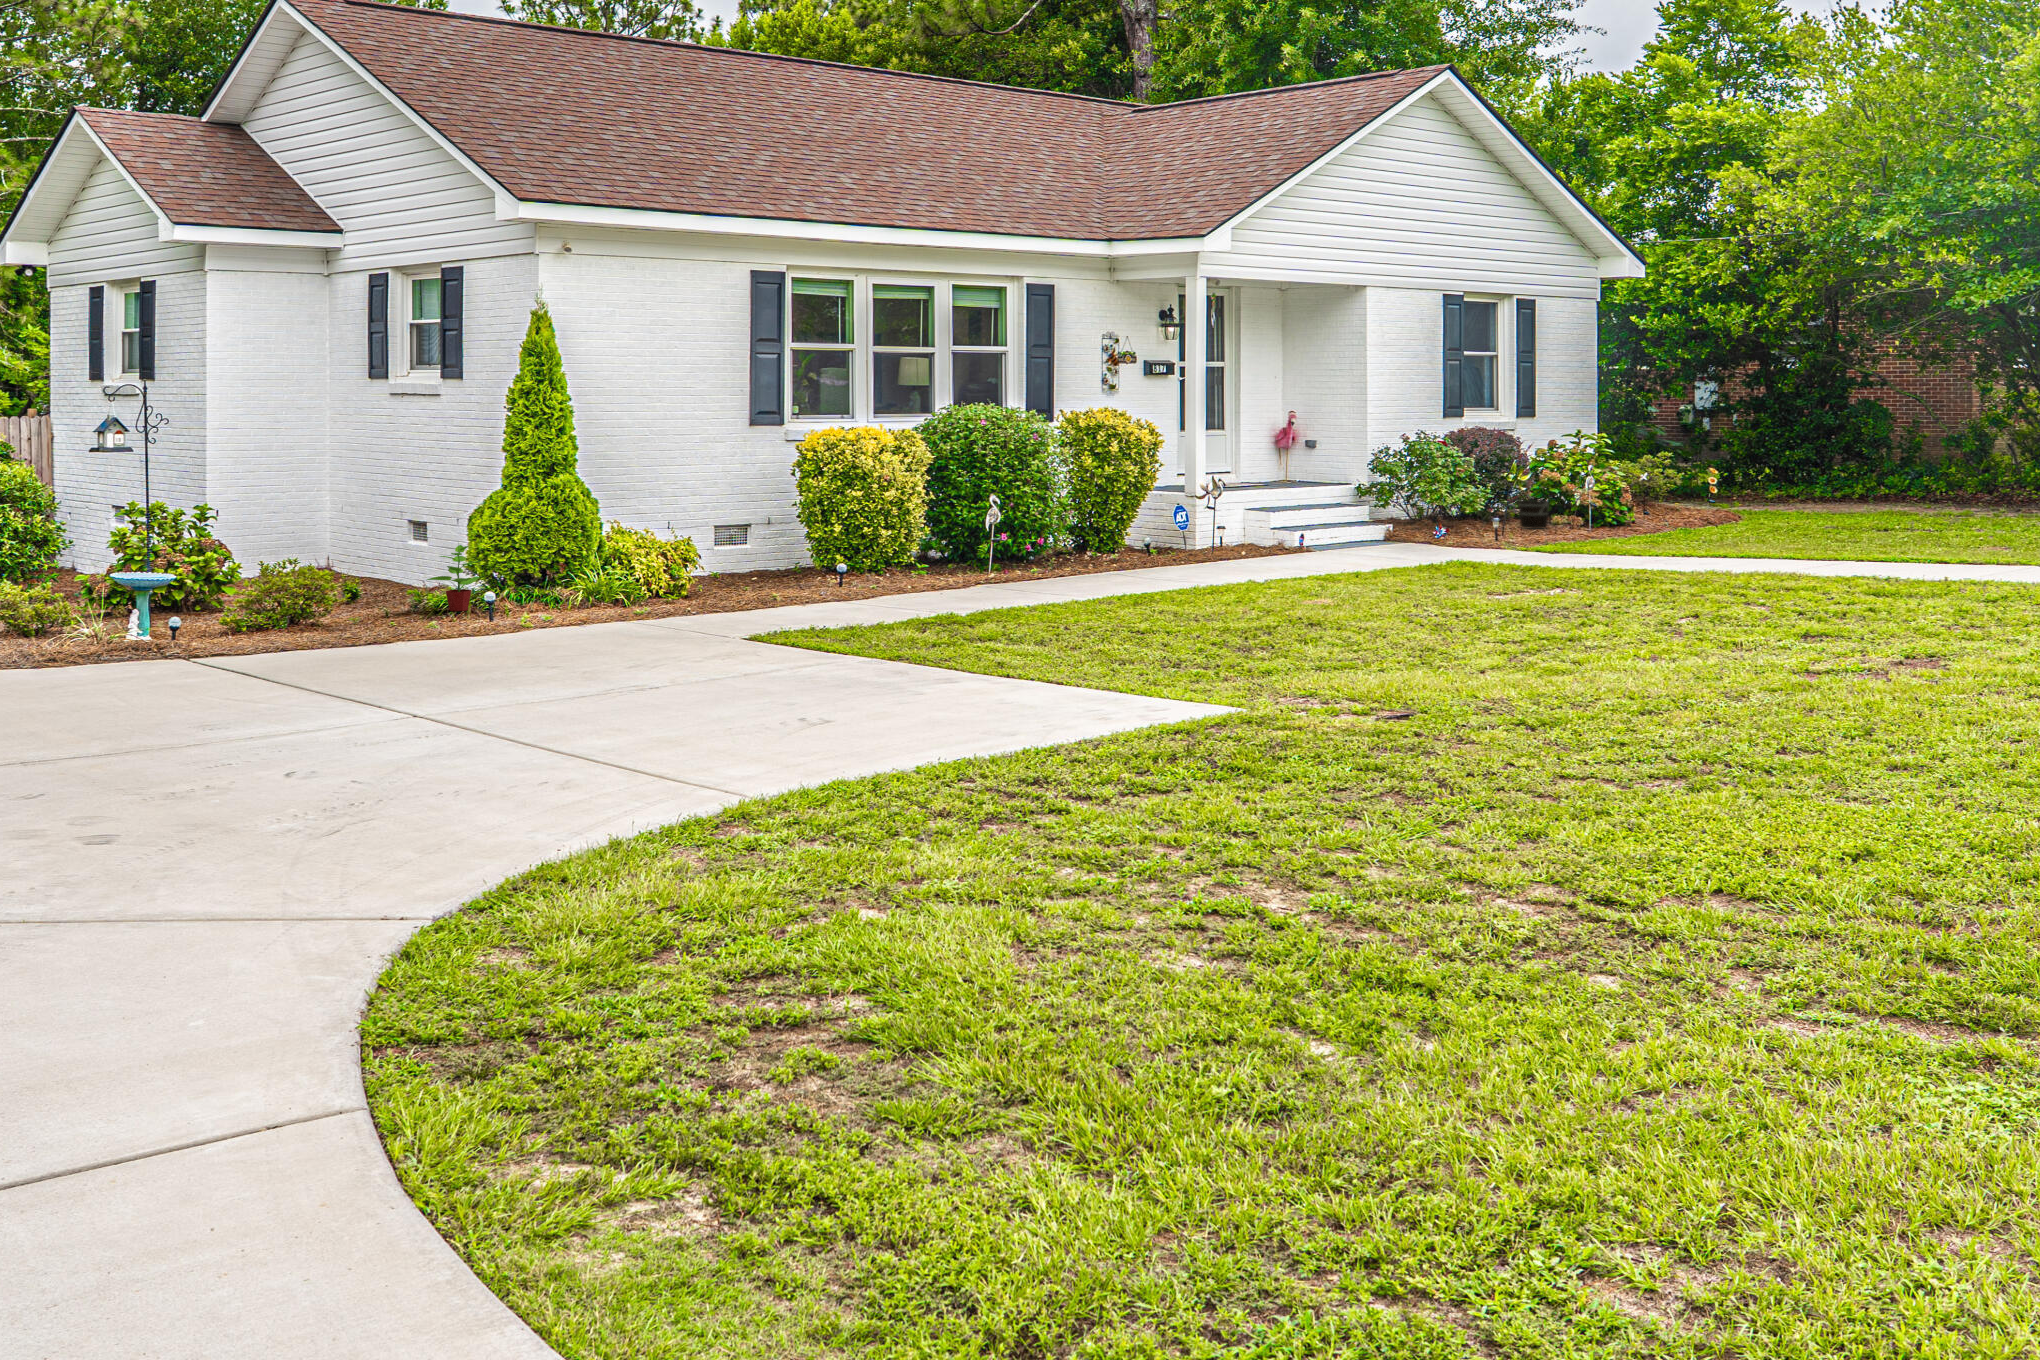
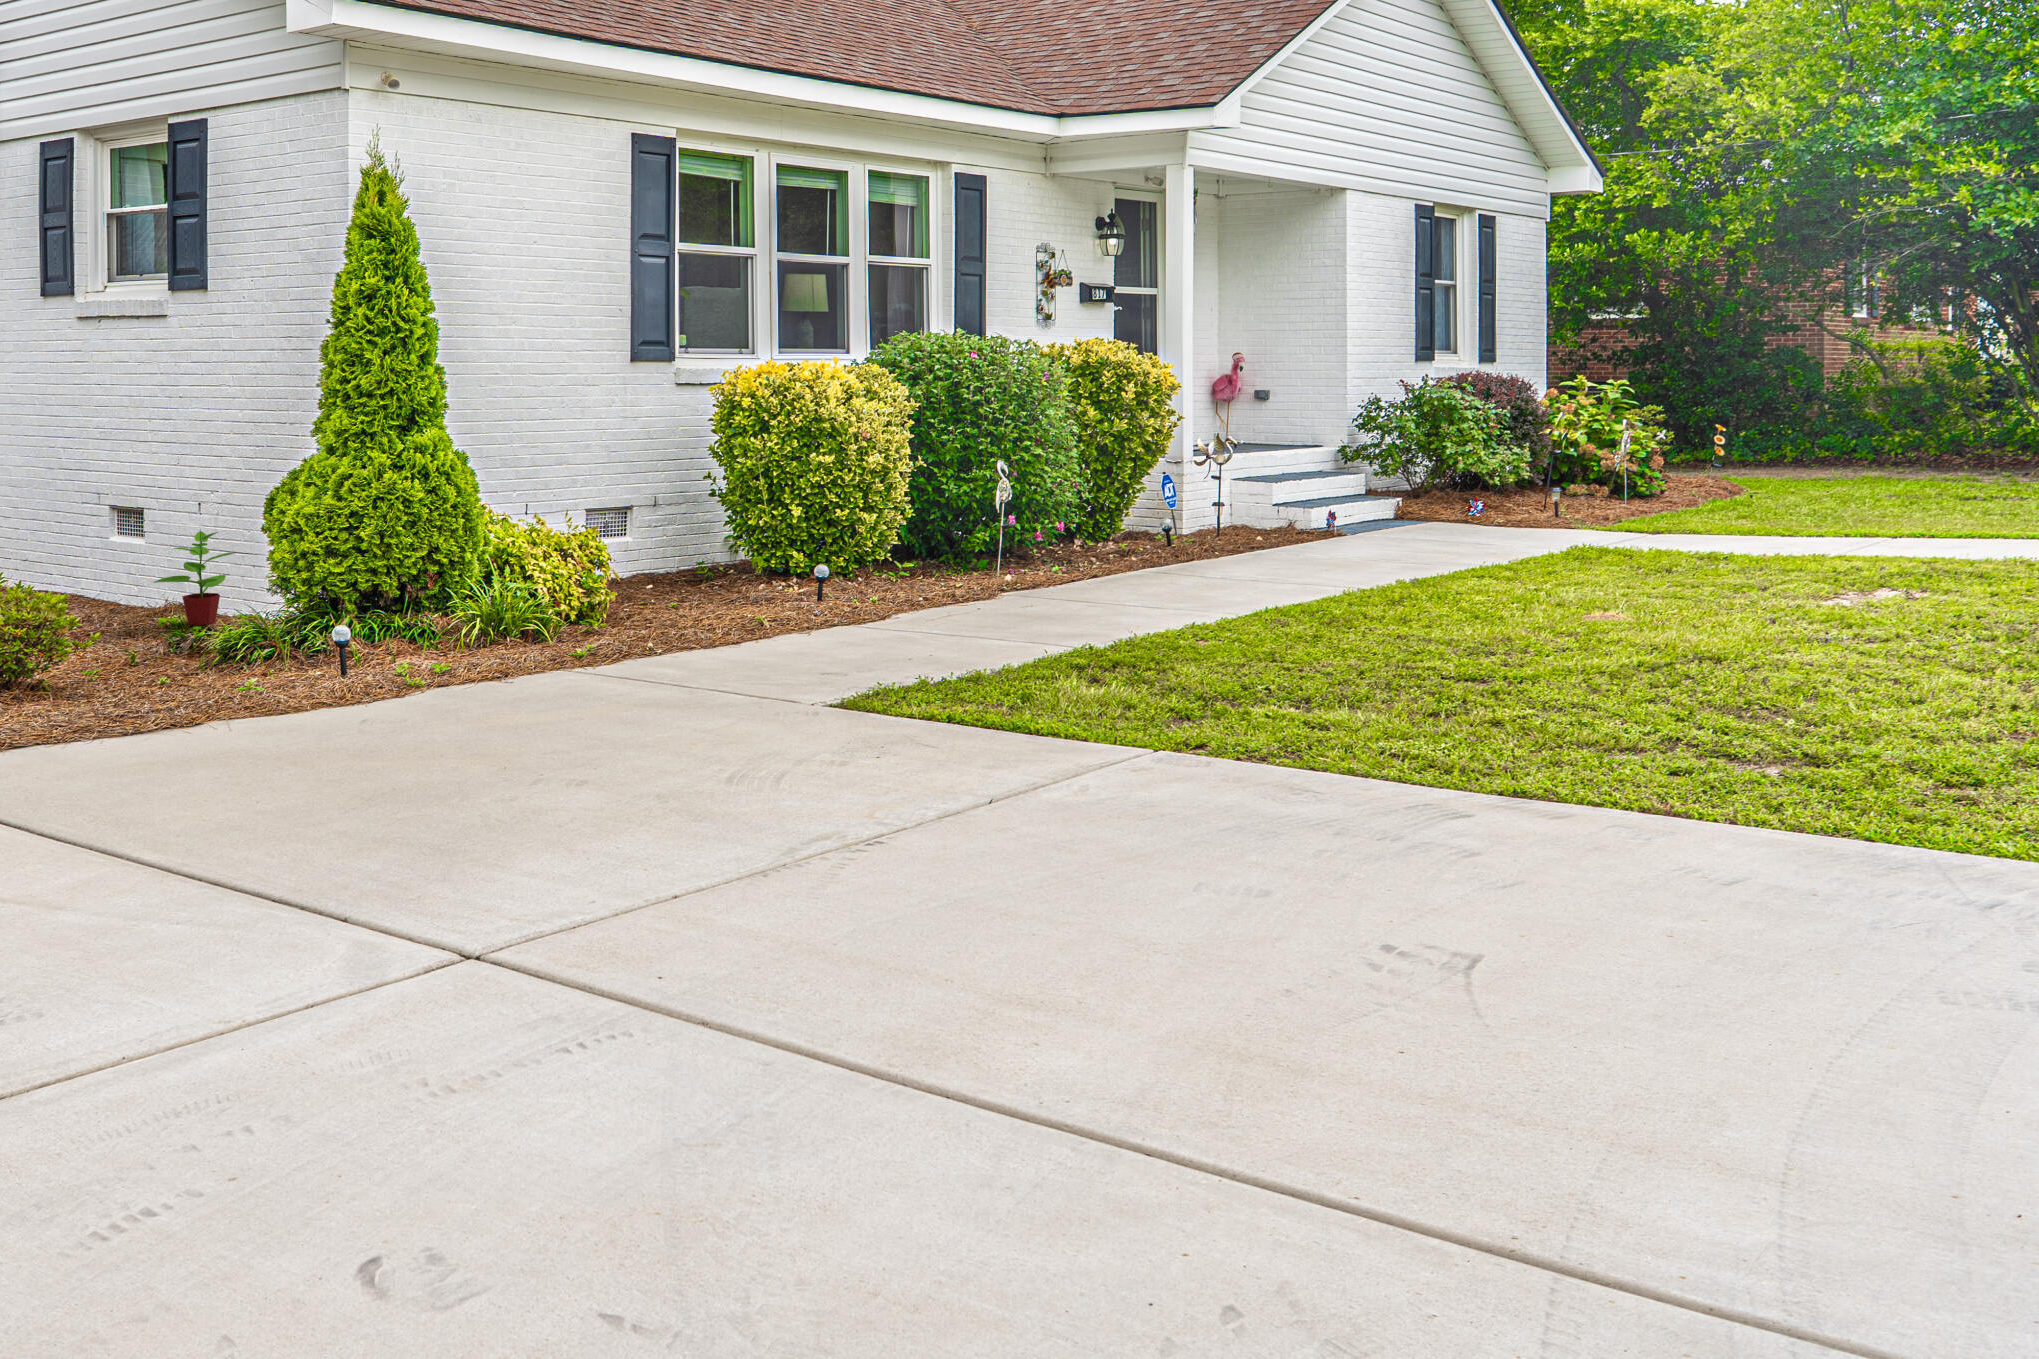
bucket: present [1518,499,1549,529] -> none [1239,447,1274,478]

